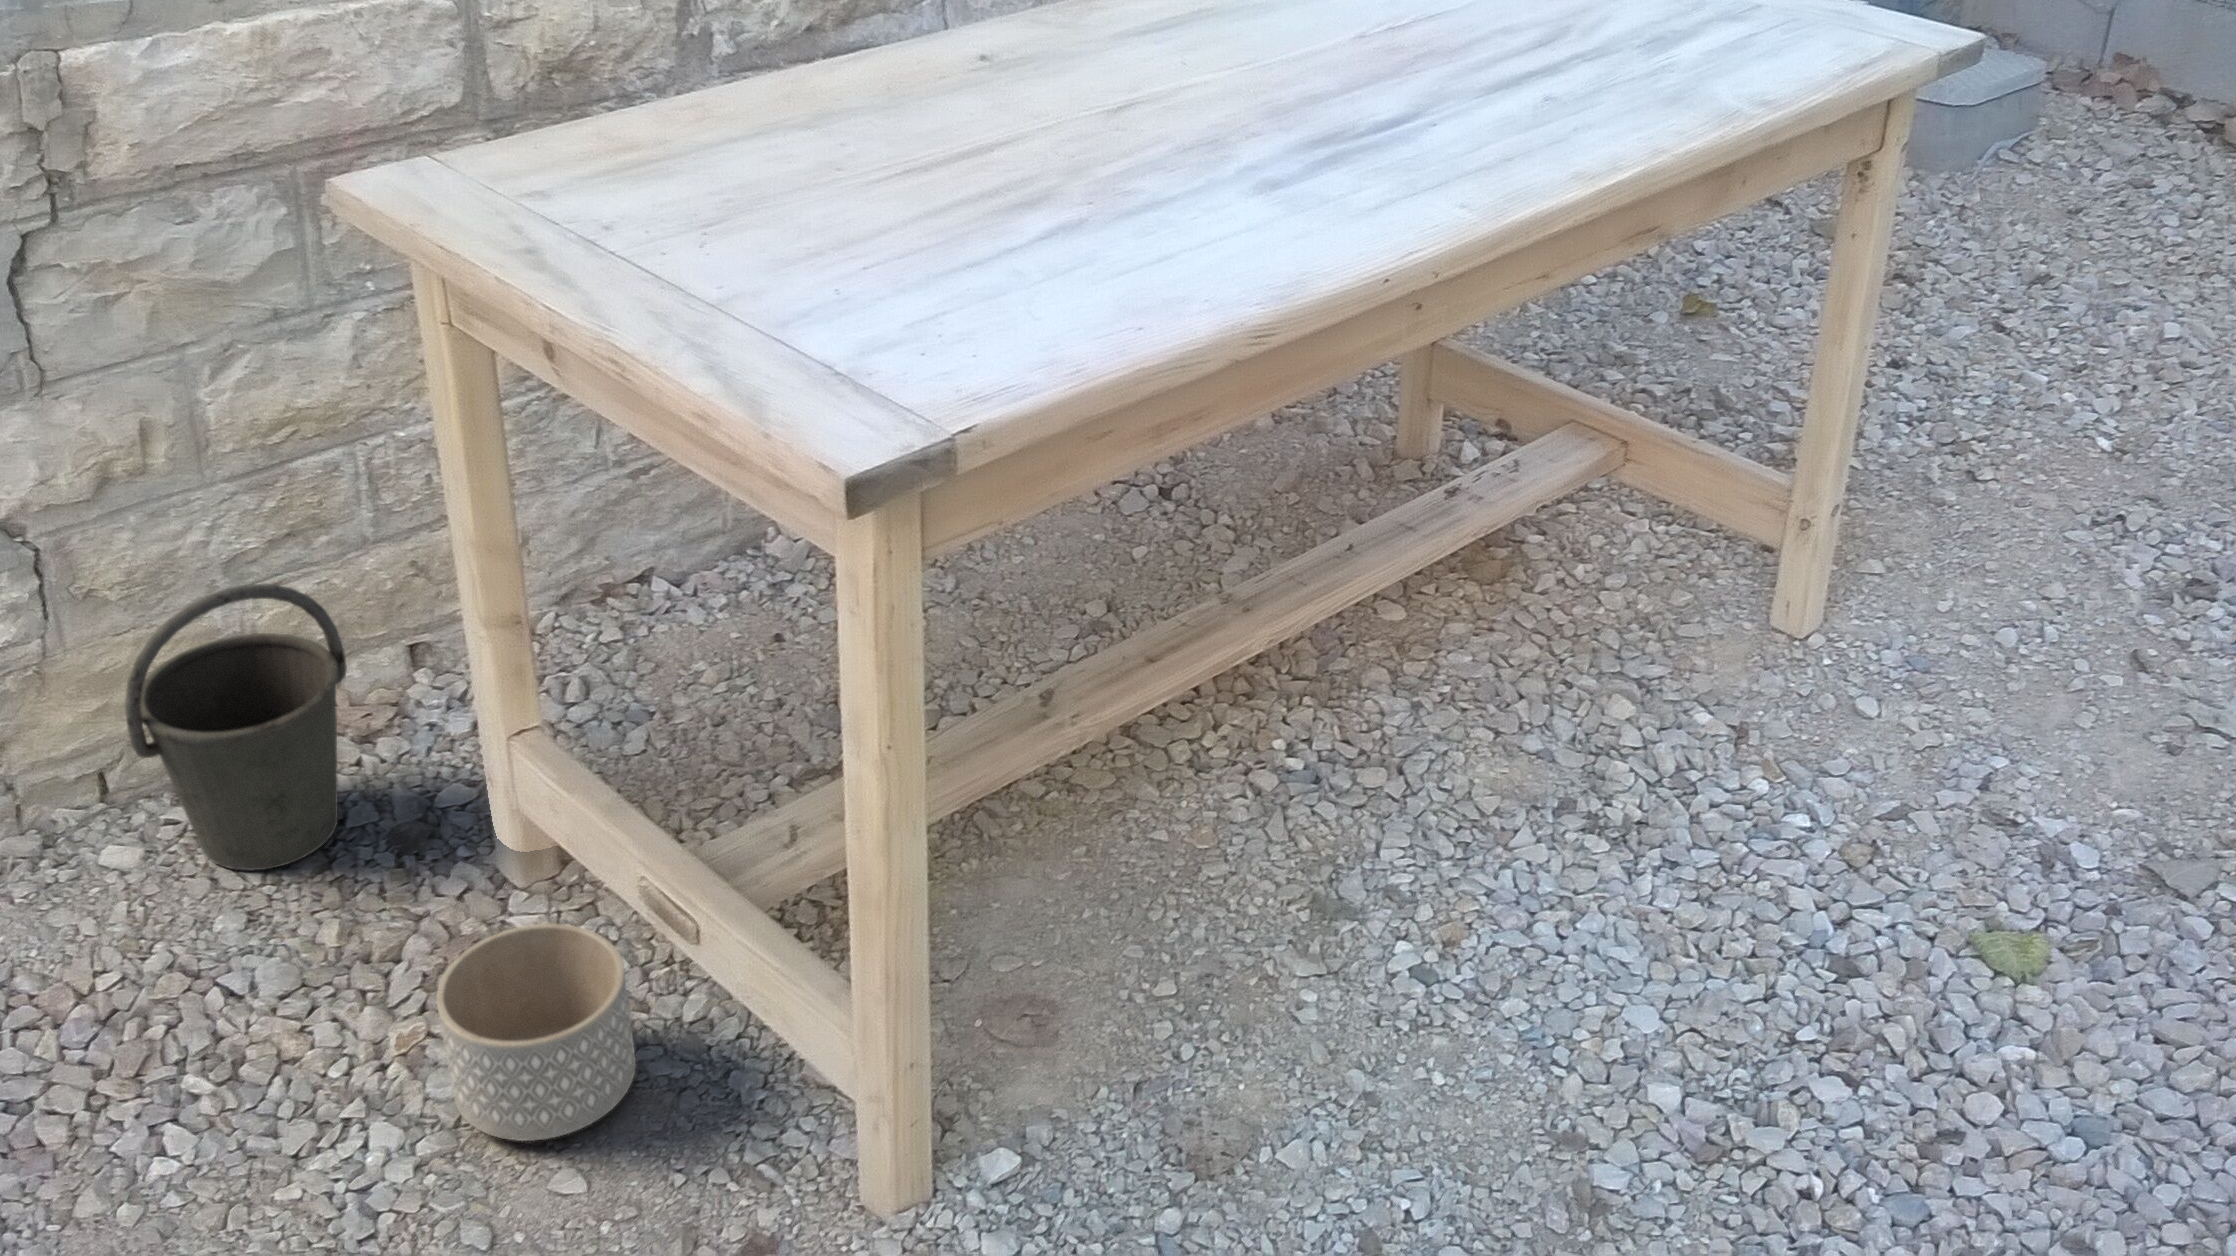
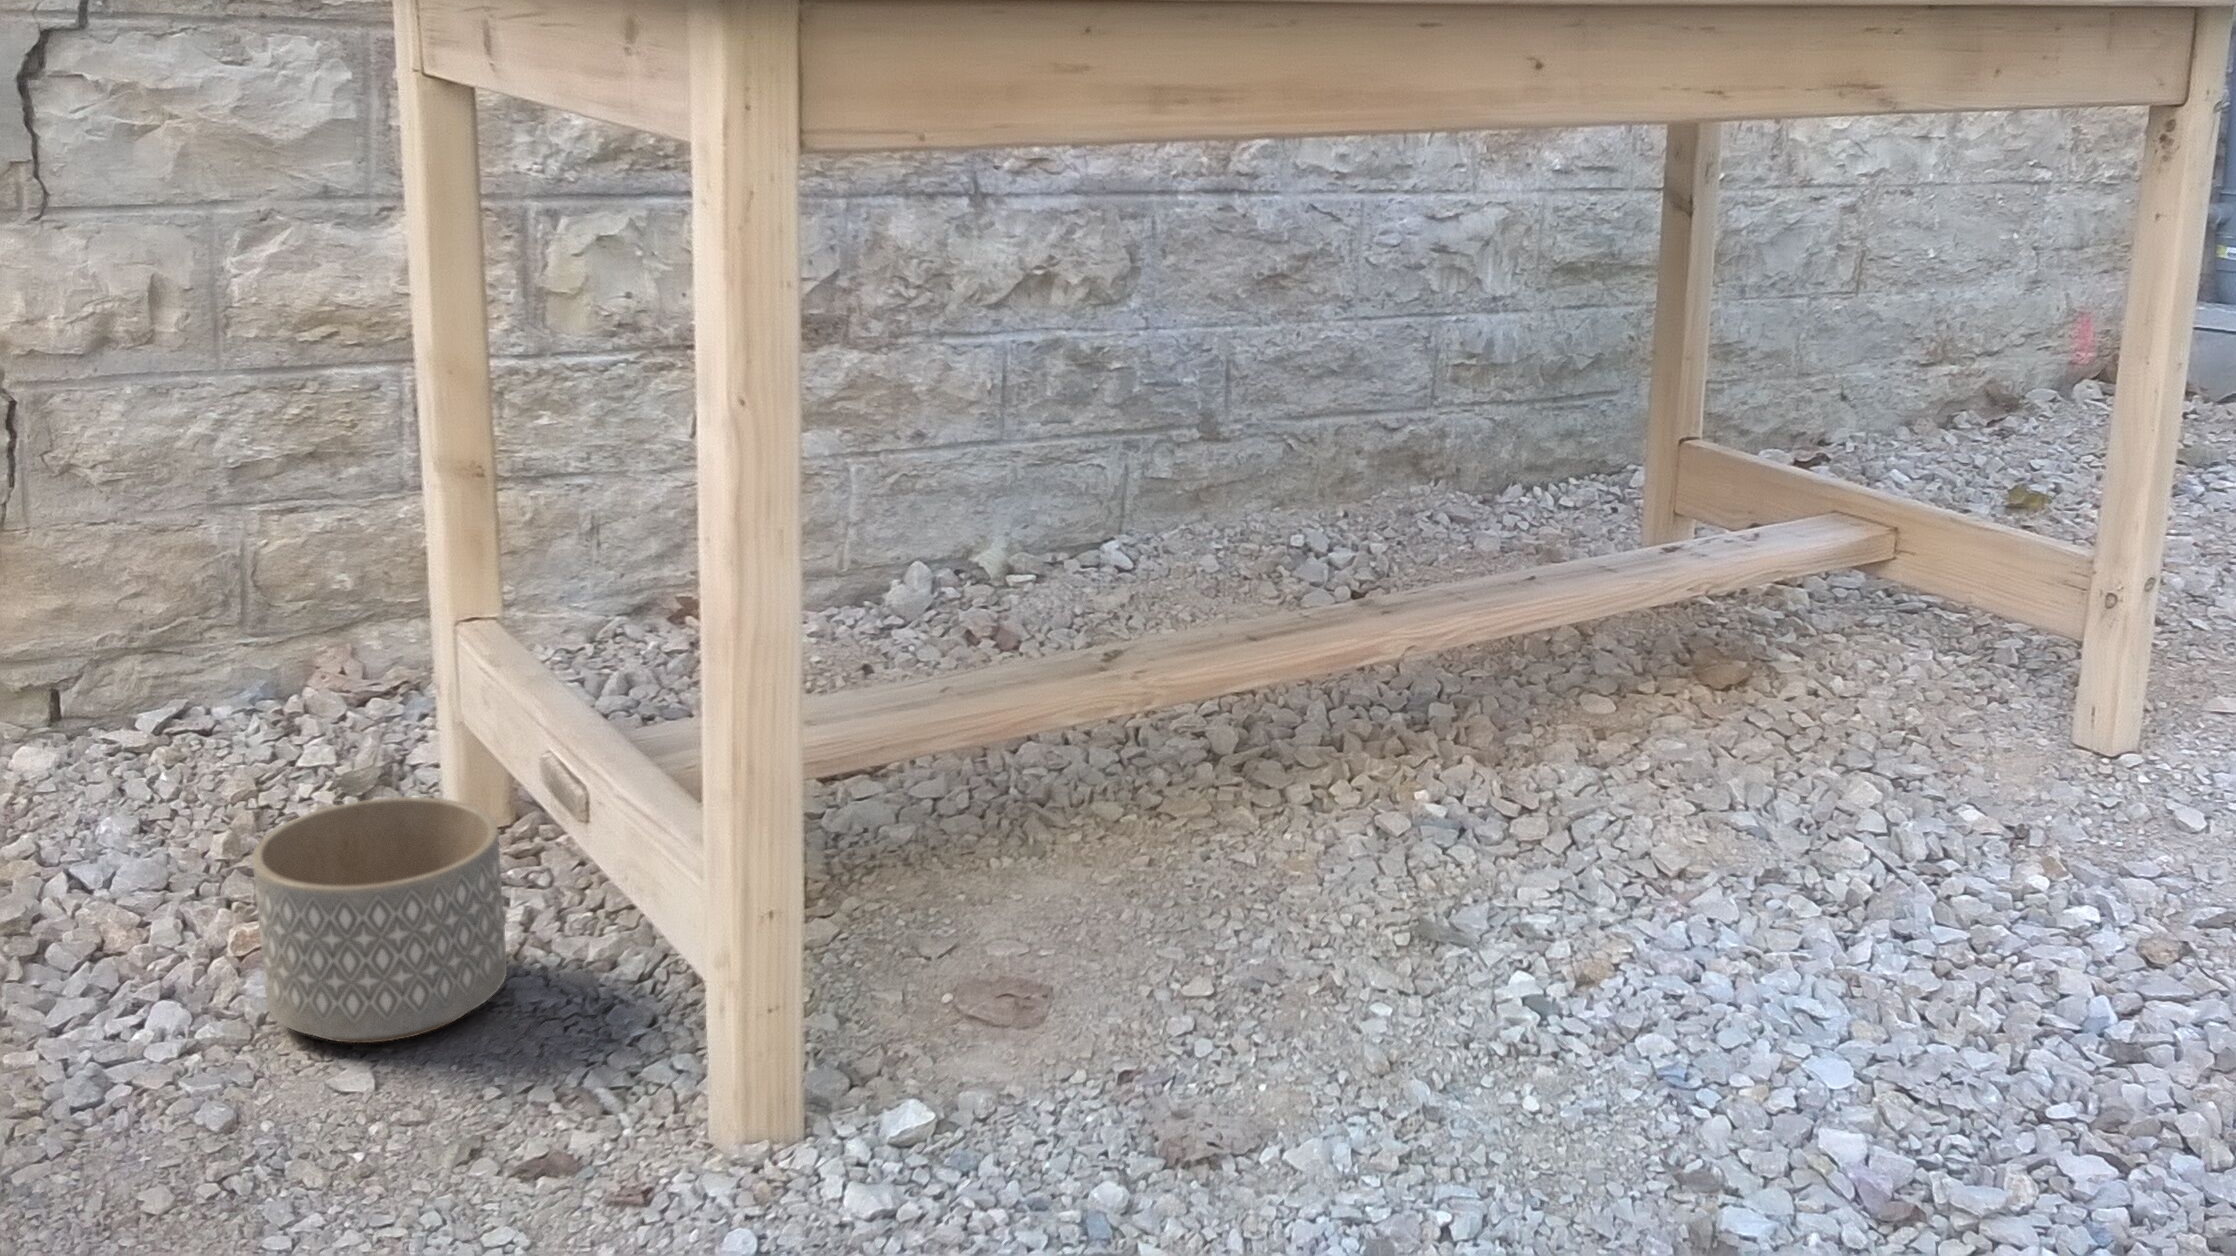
bucket: present [125,584,347,871] -> none [56,448,335,794]

